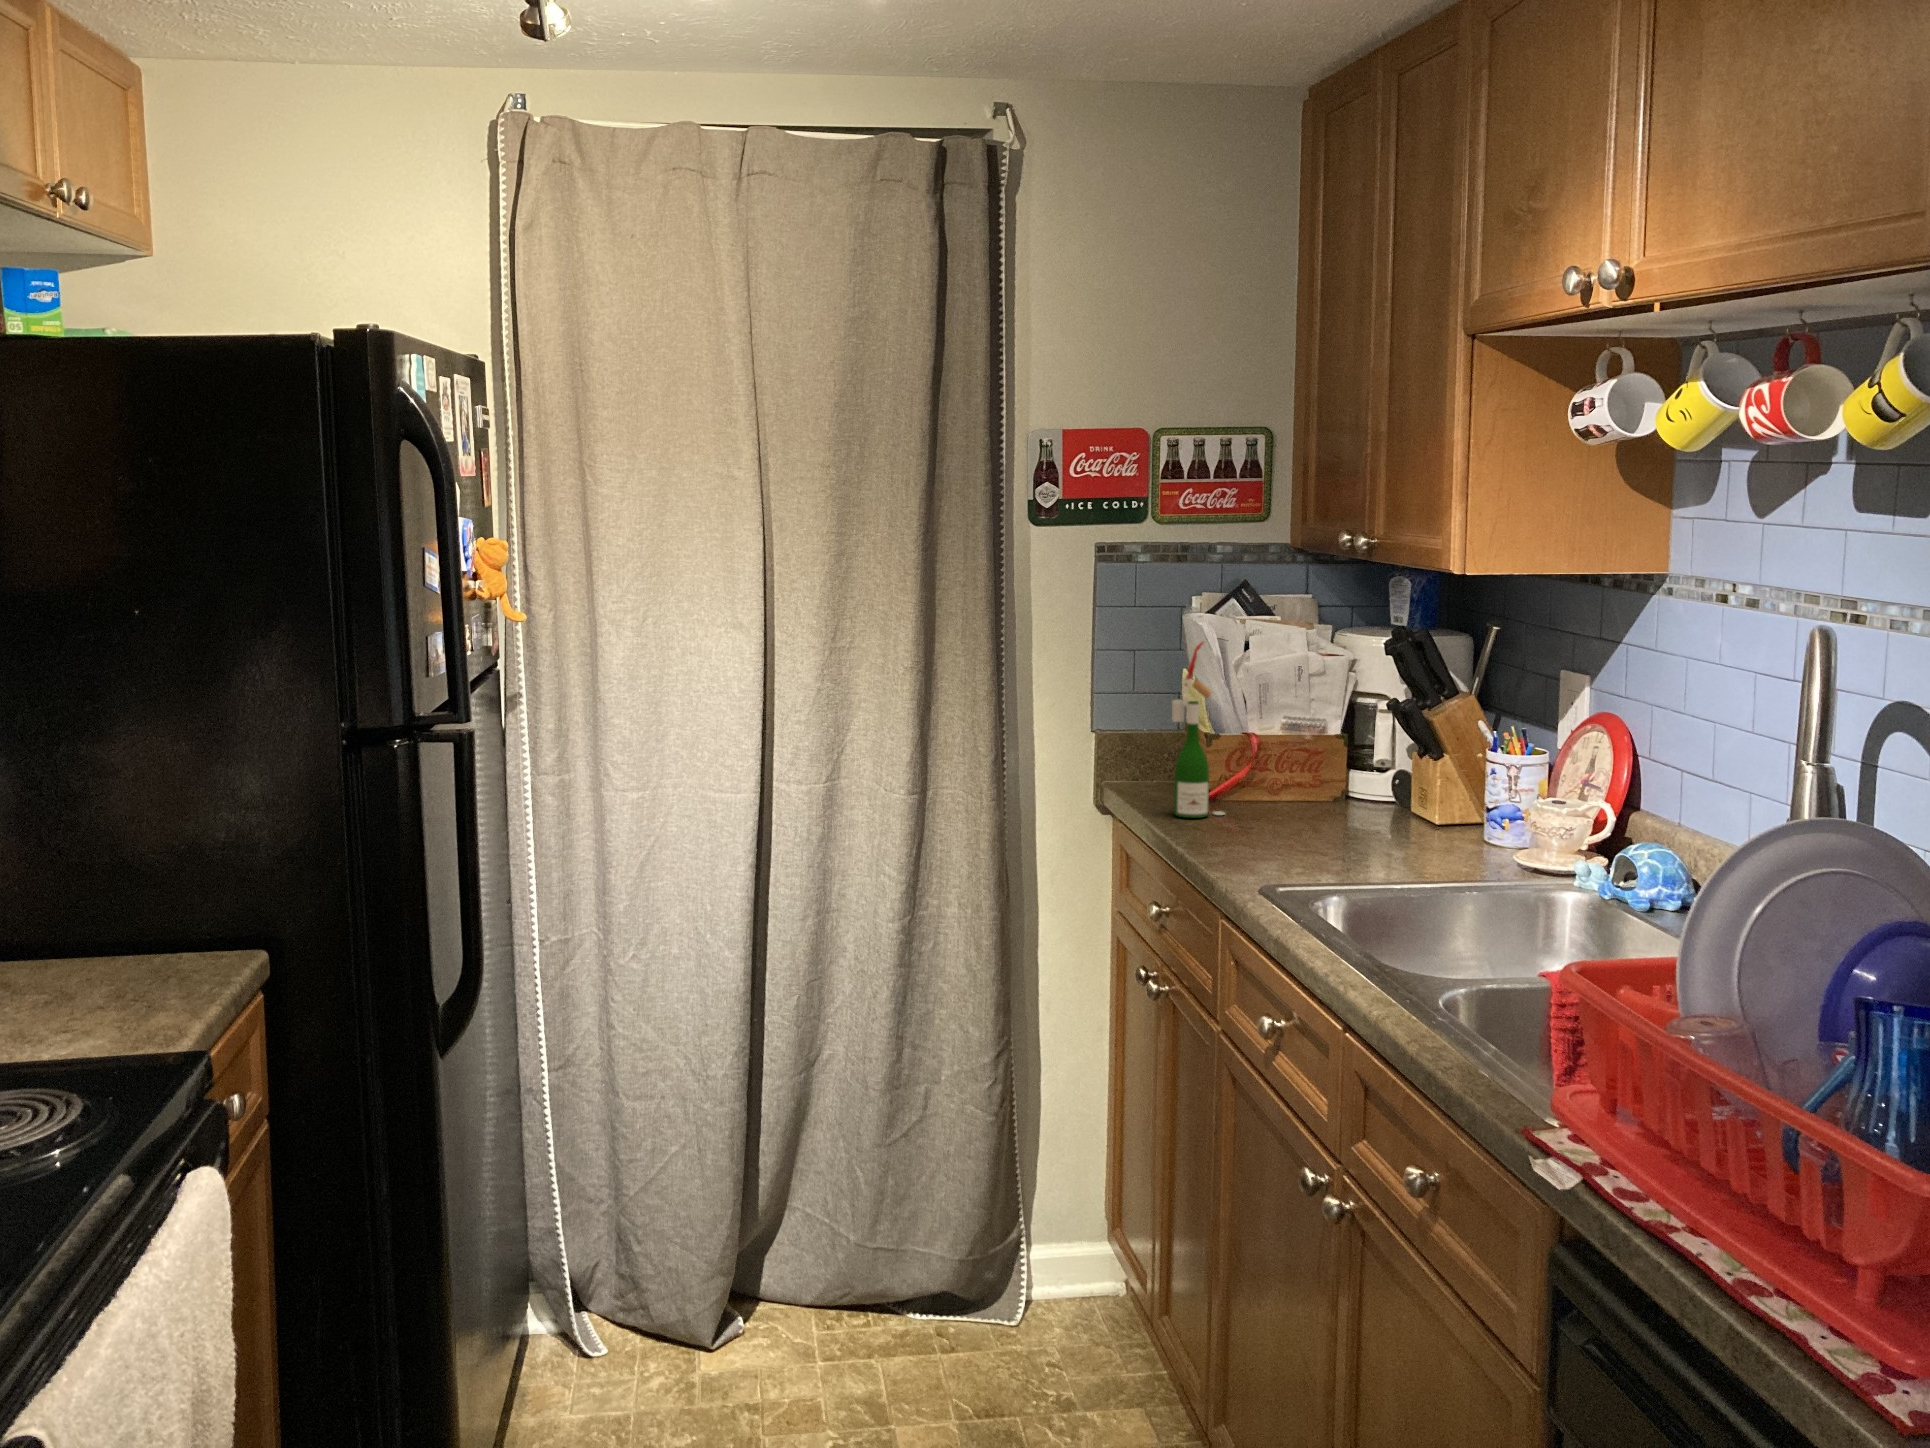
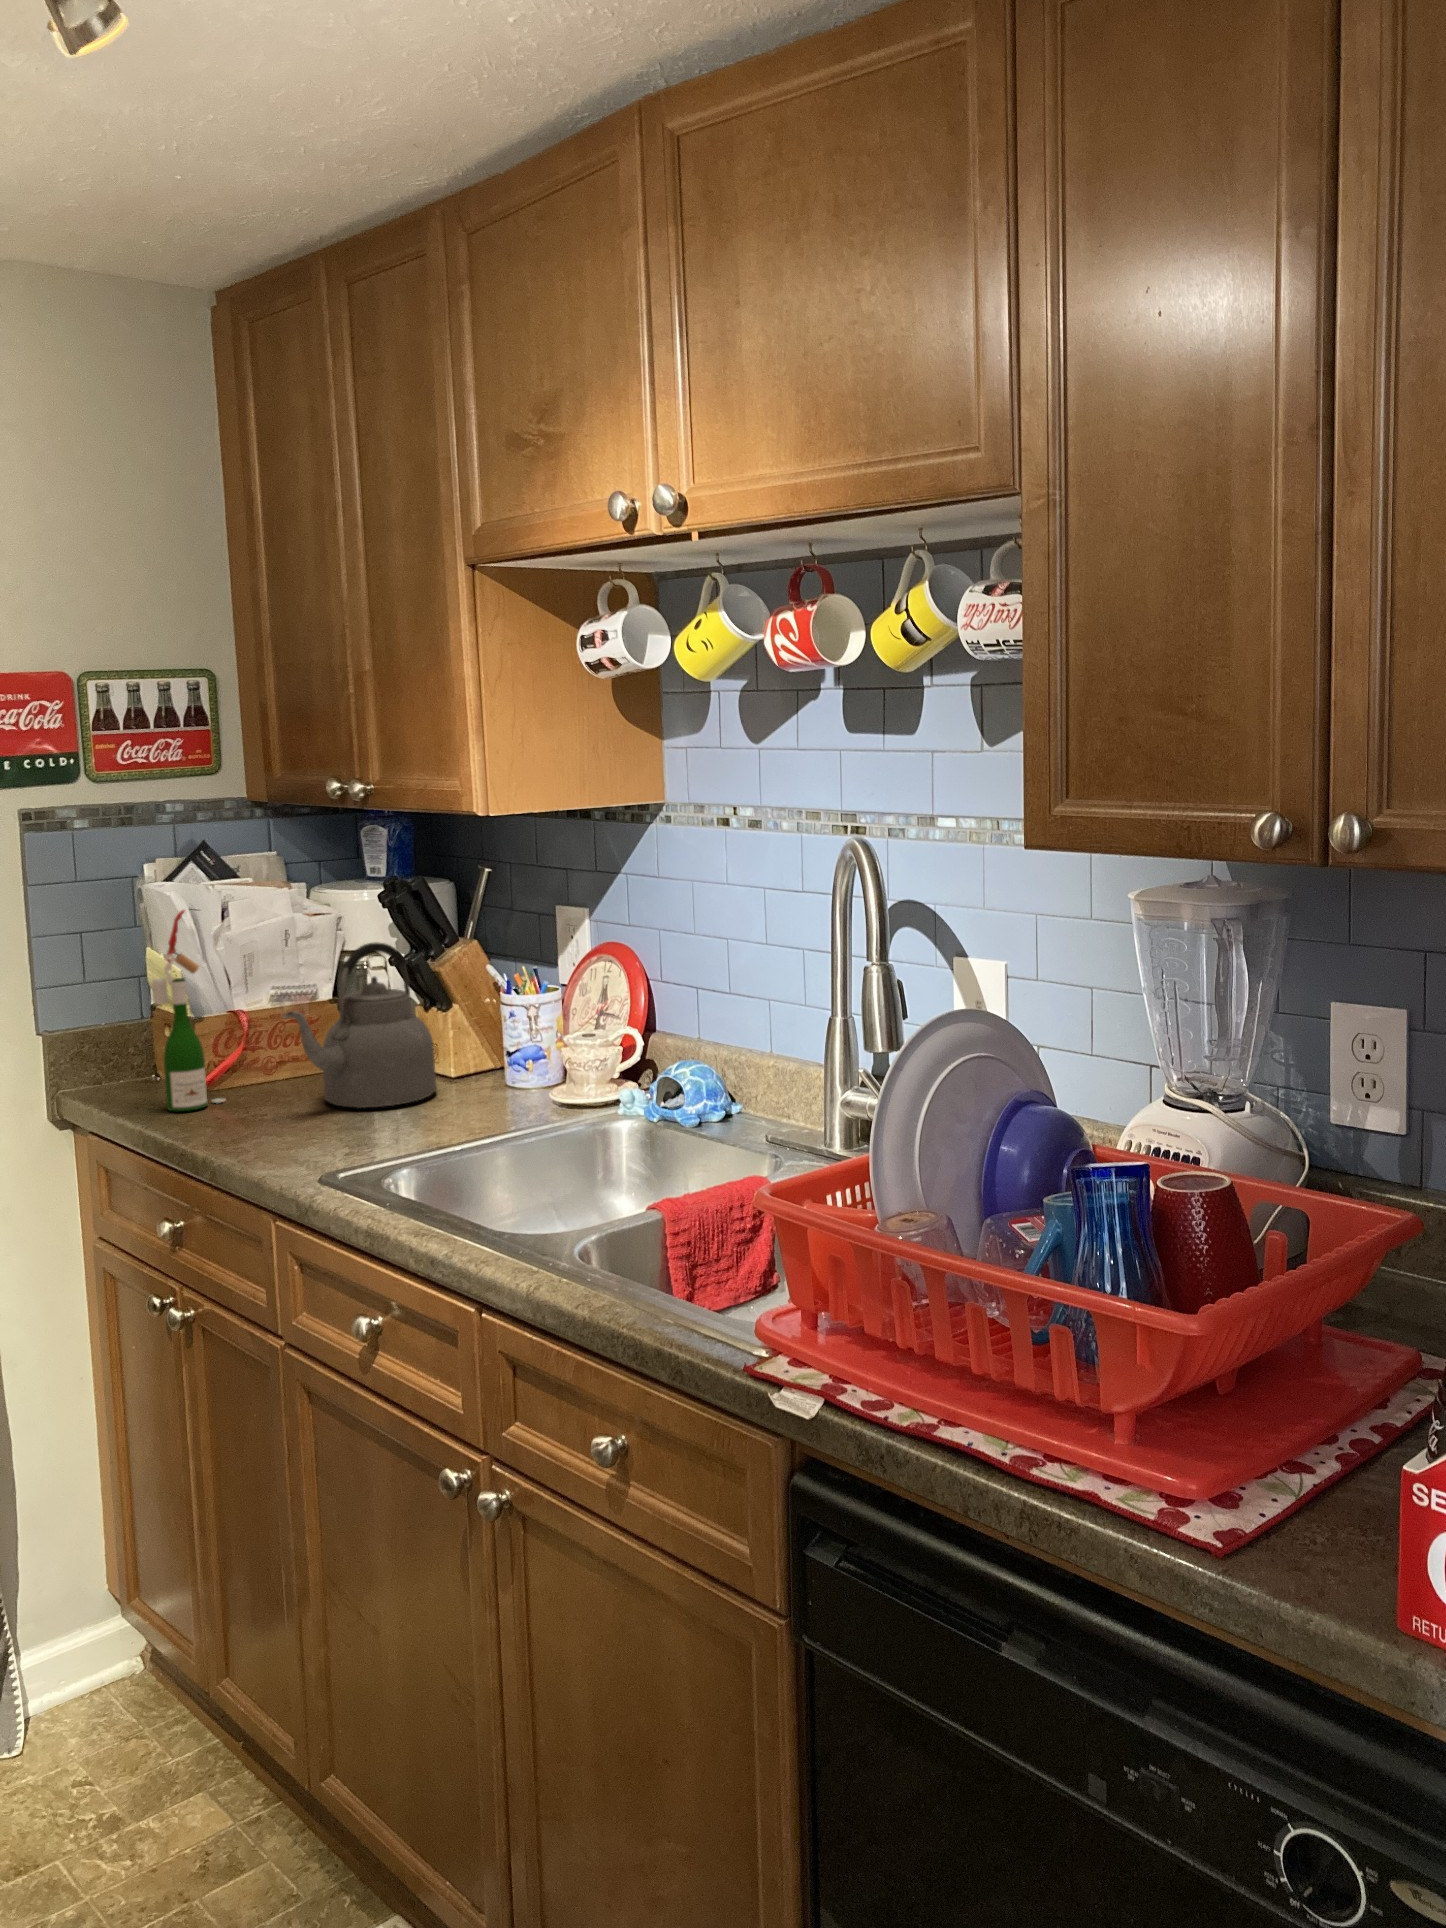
kettle: none [1268,688,1413,842] -> present [283,943,437,1108]

